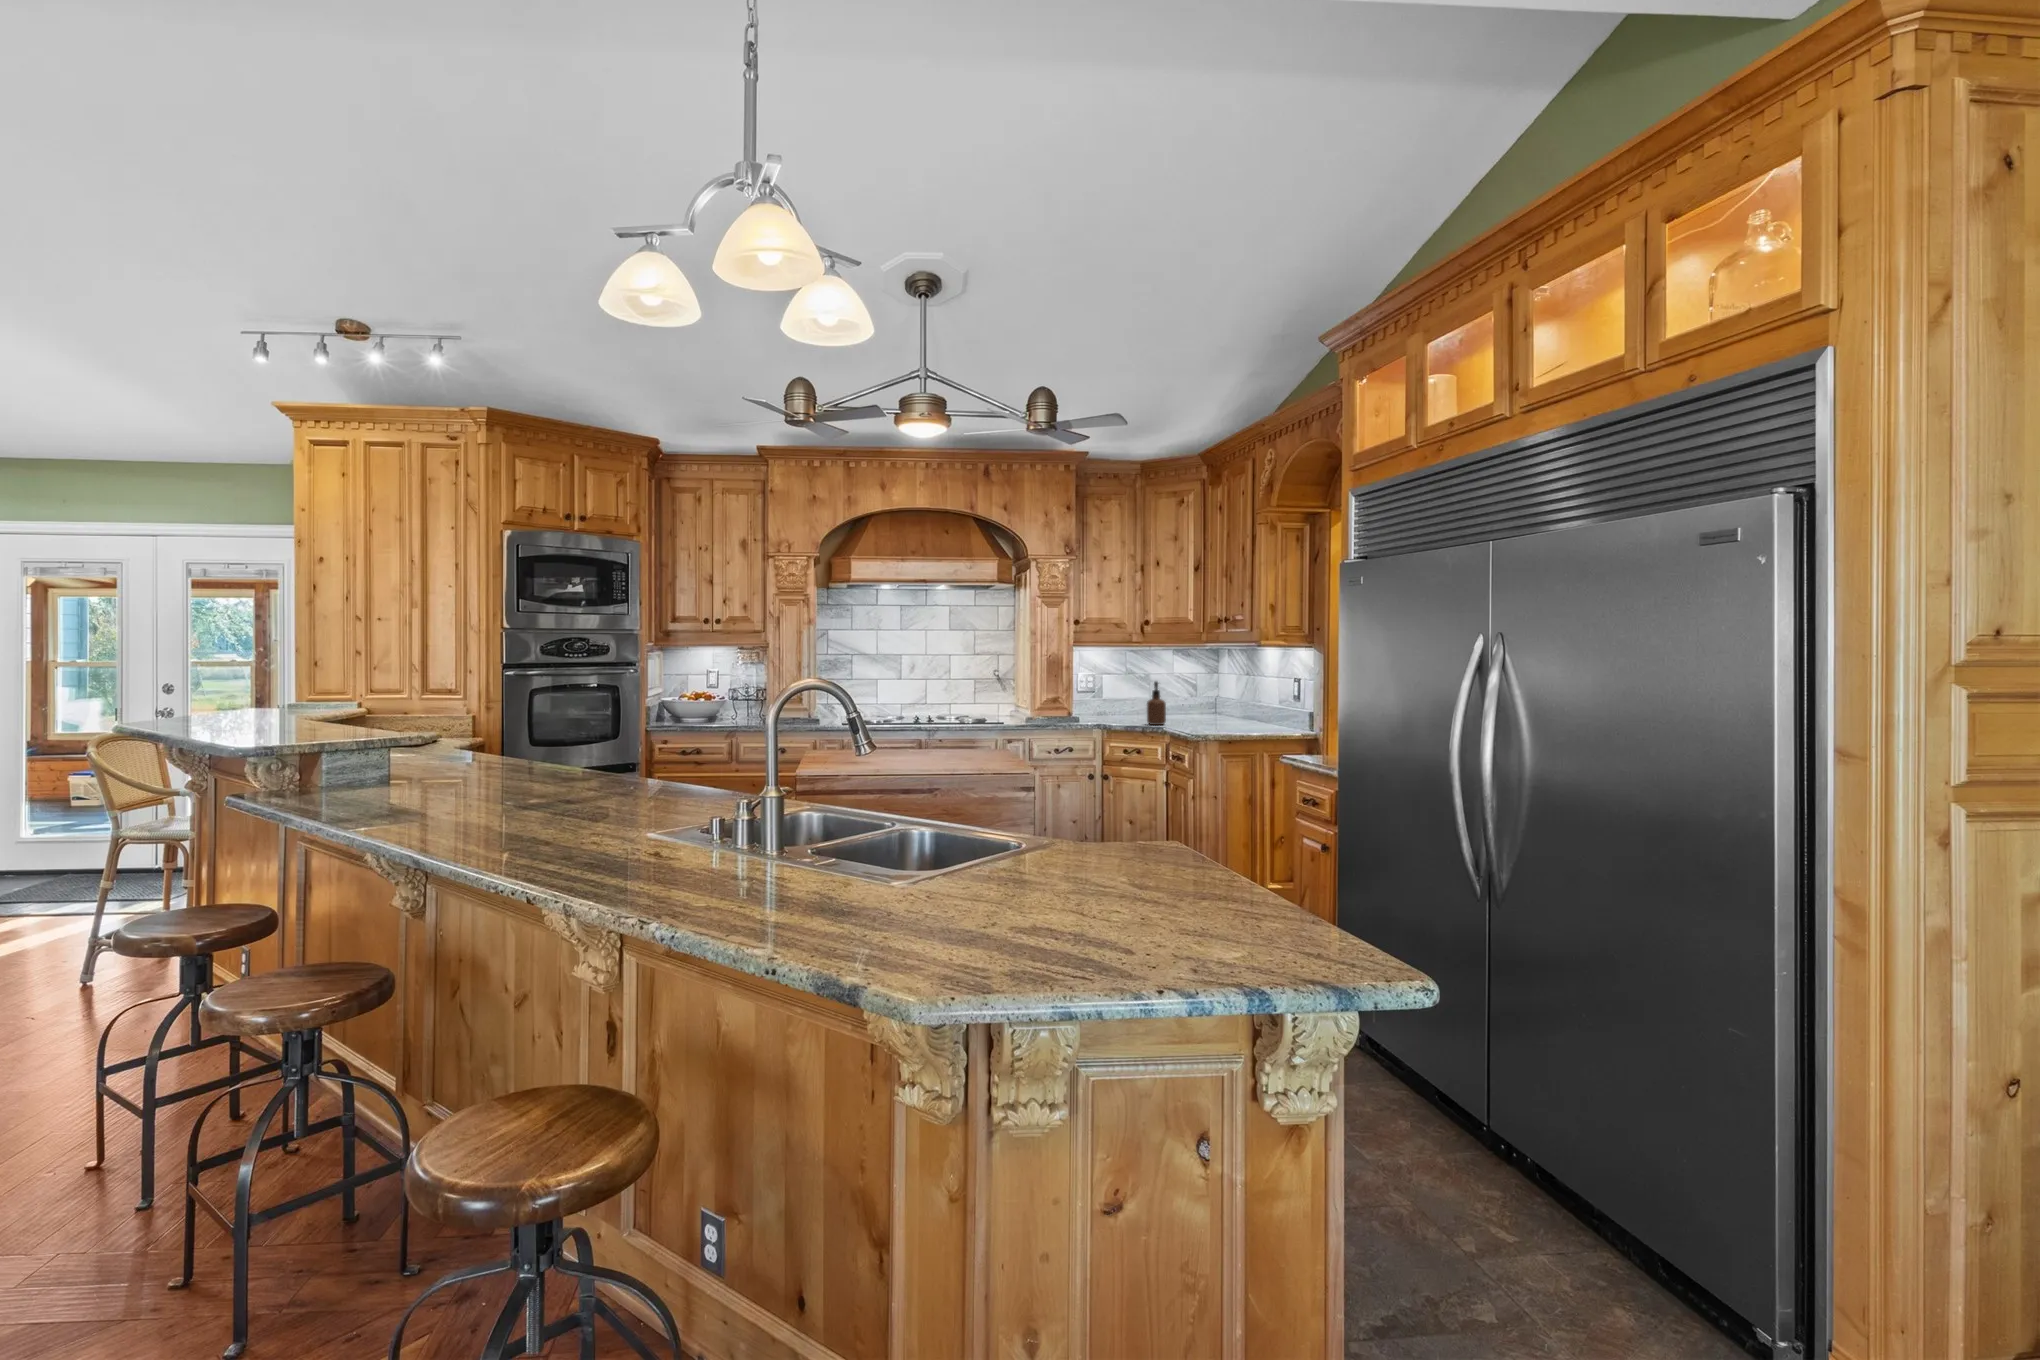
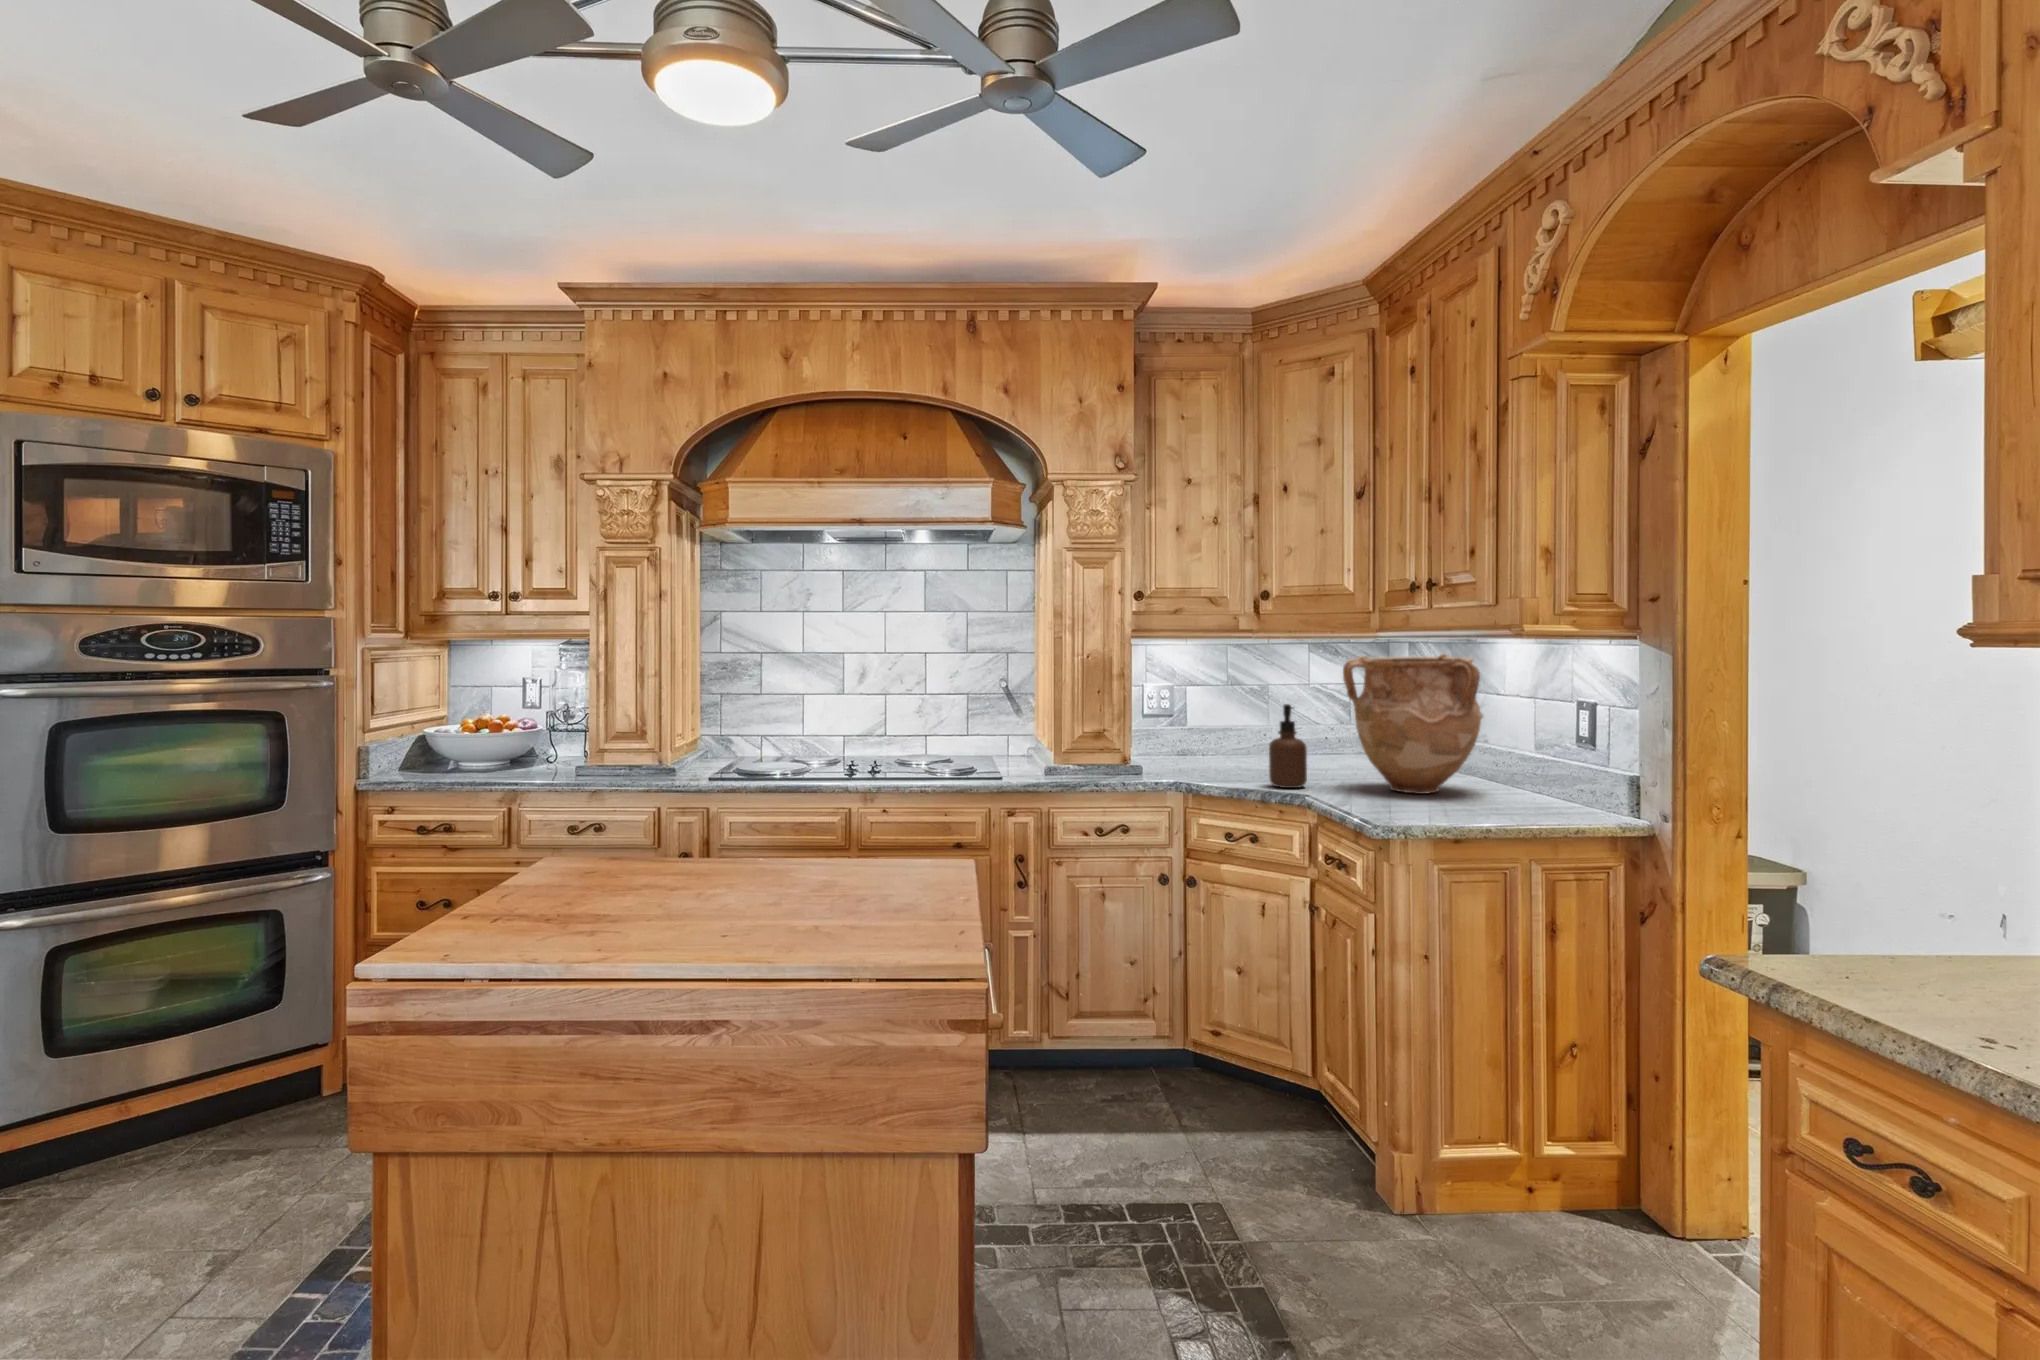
vase: none [1184,655,1253,726] -> present [1343,654,1483,794]

